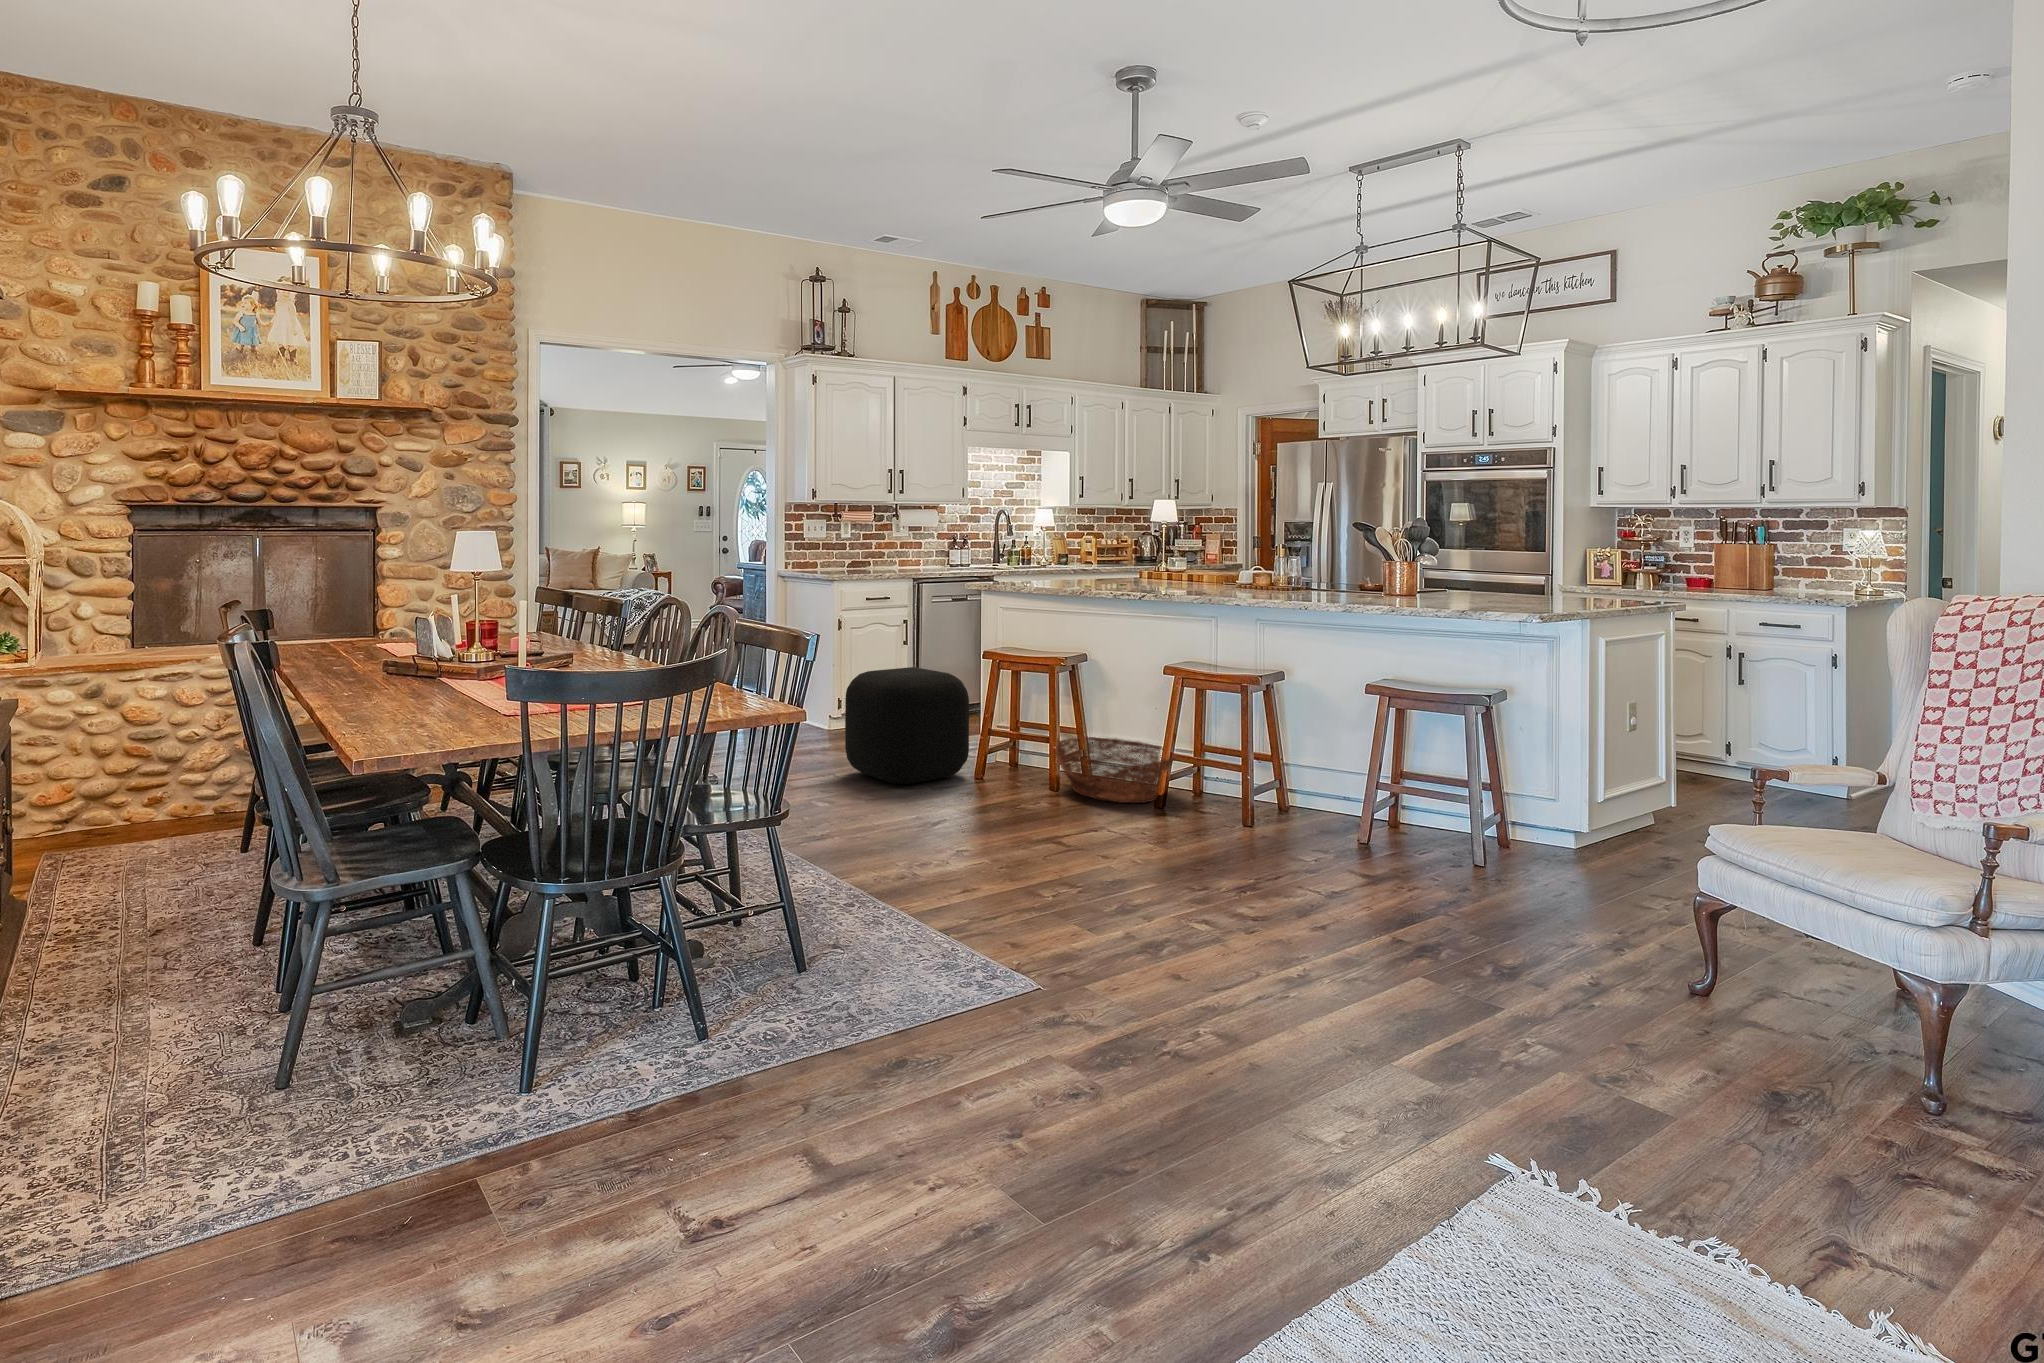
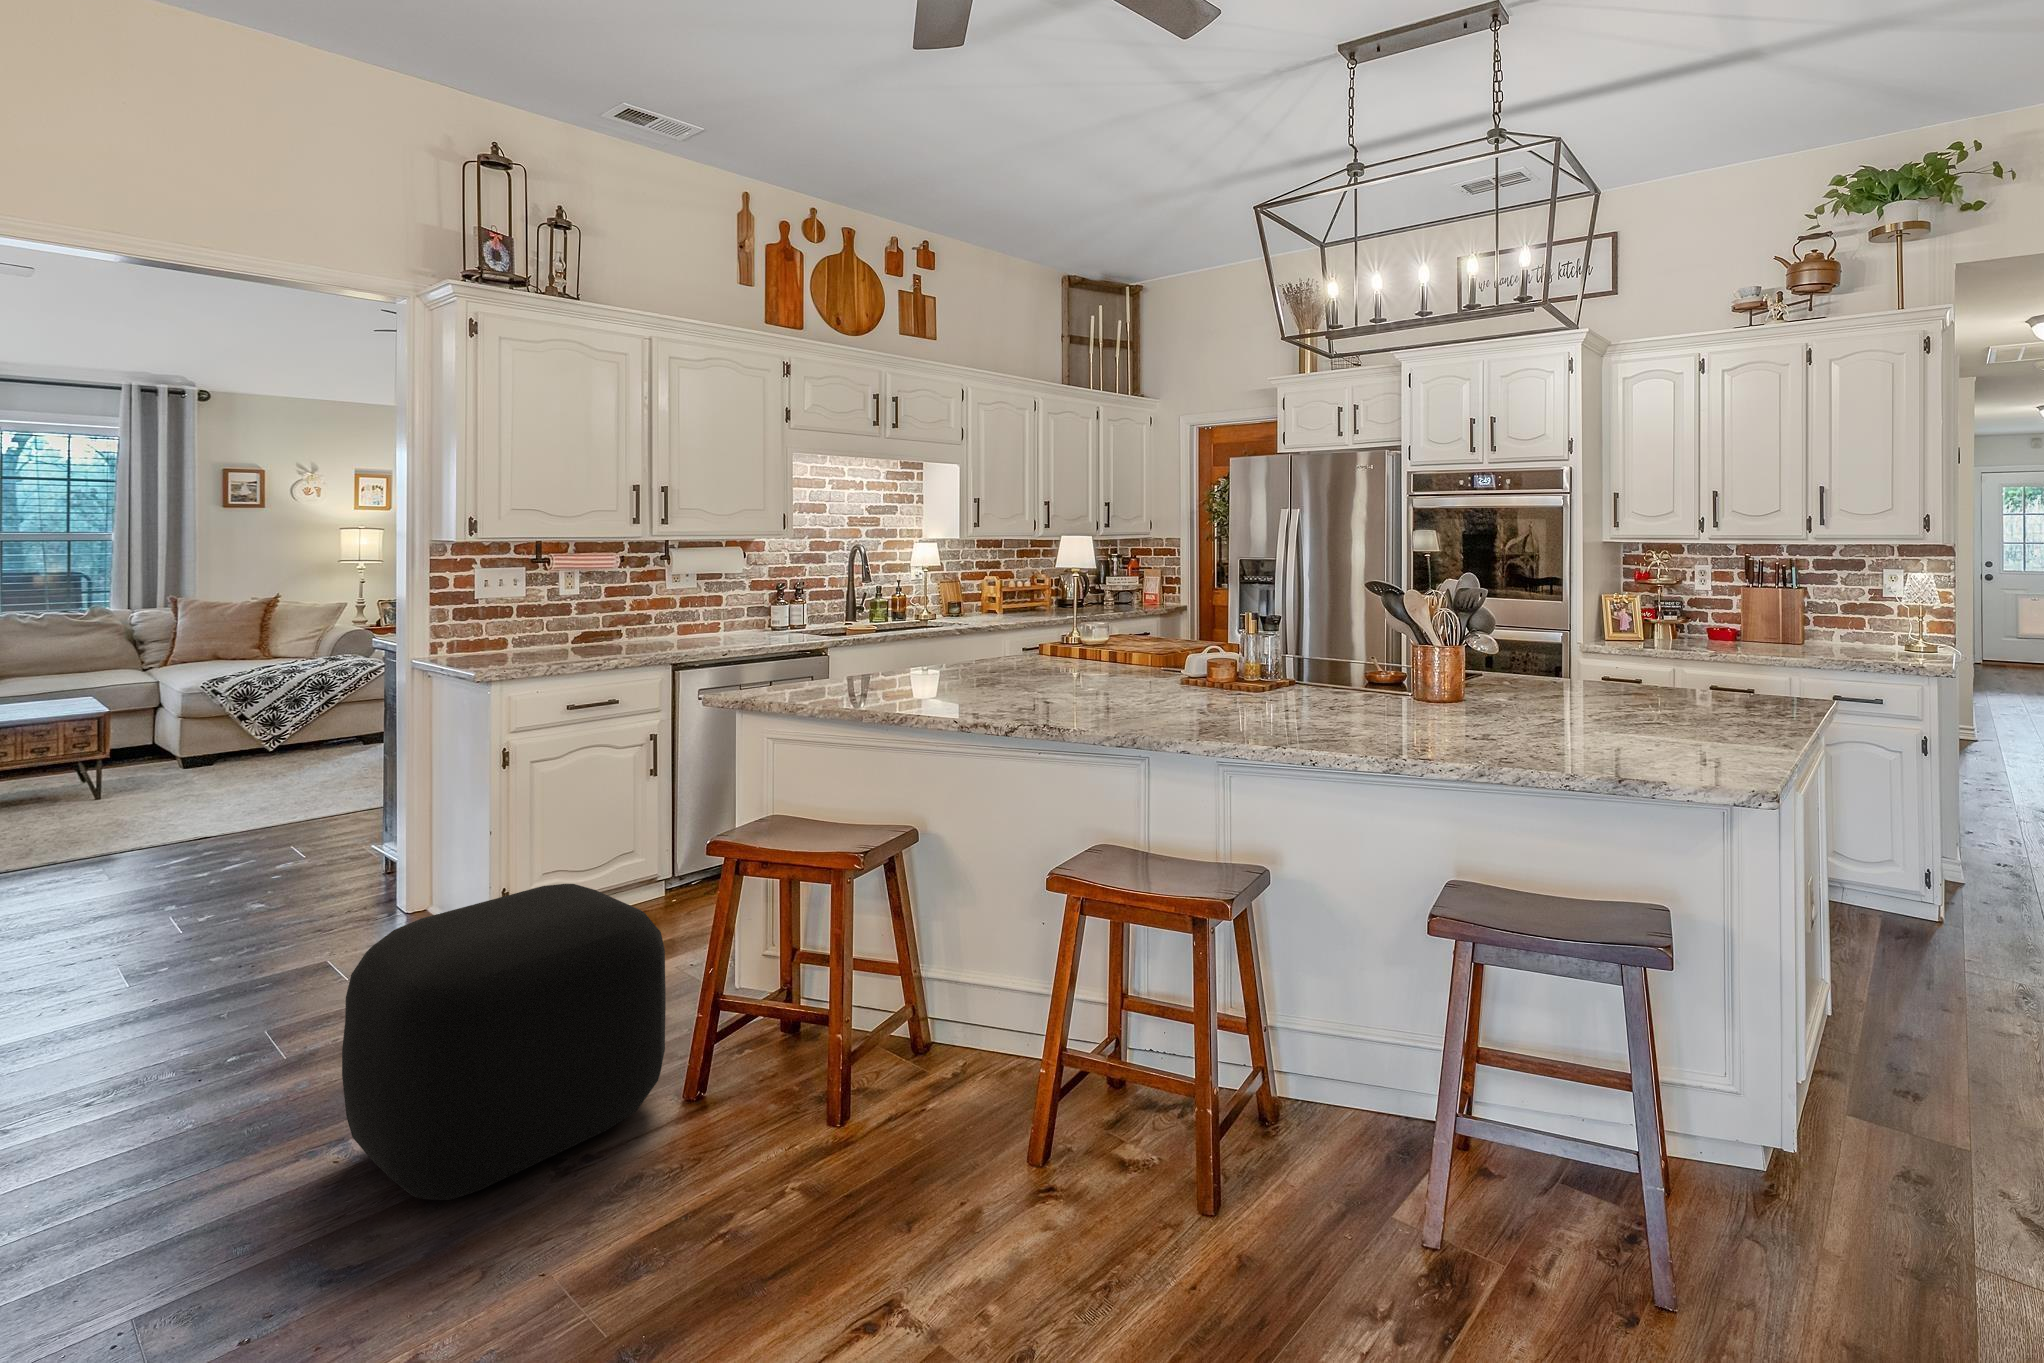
basket: present [1055,737,1176,803] -> none [836,991,1082,1186]

